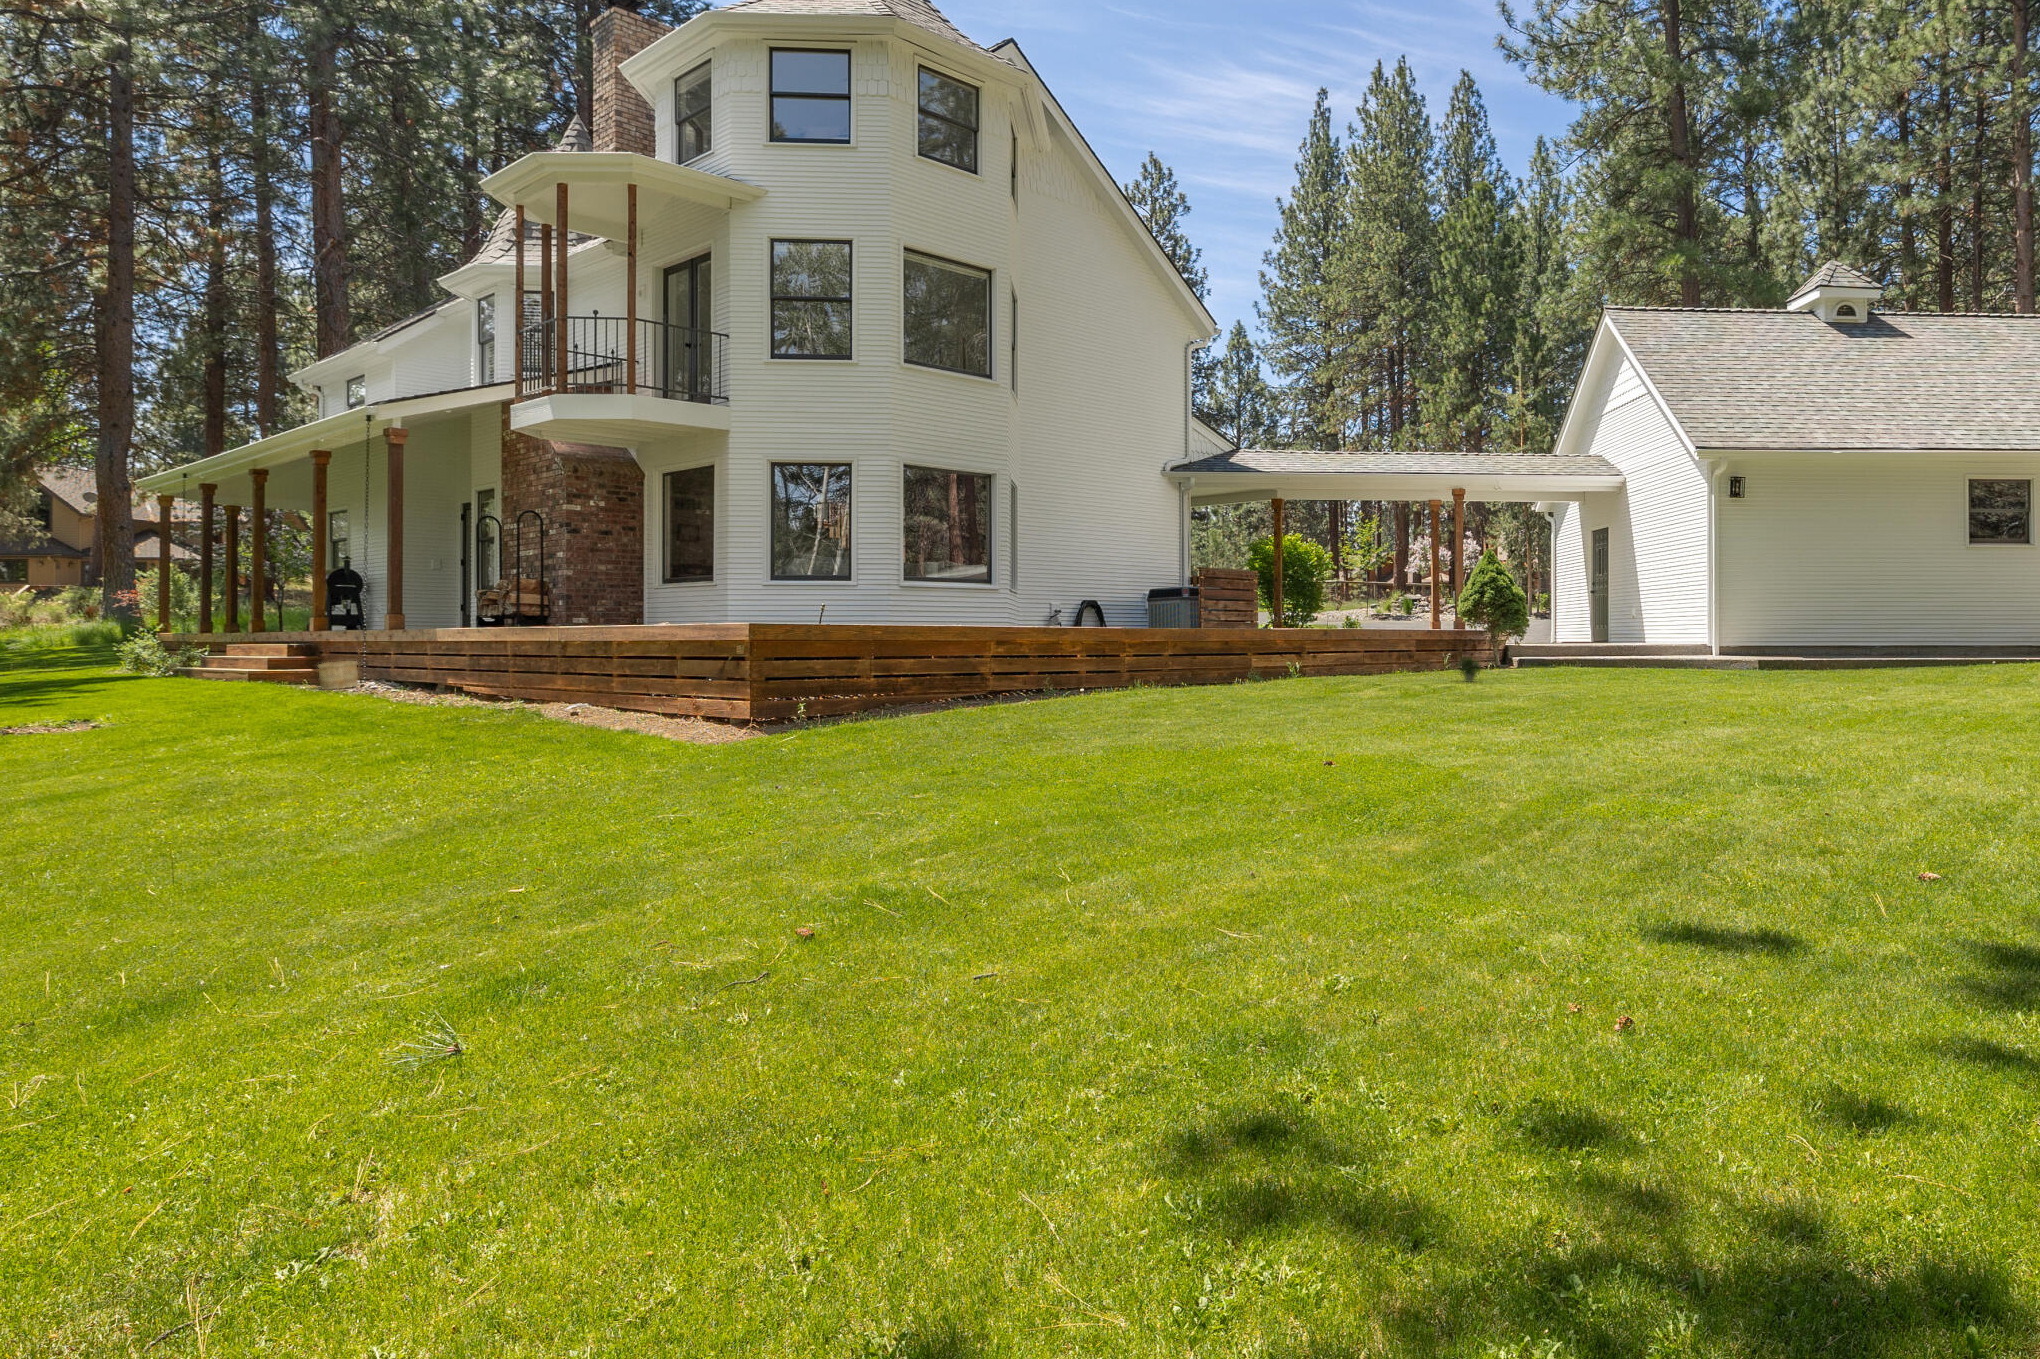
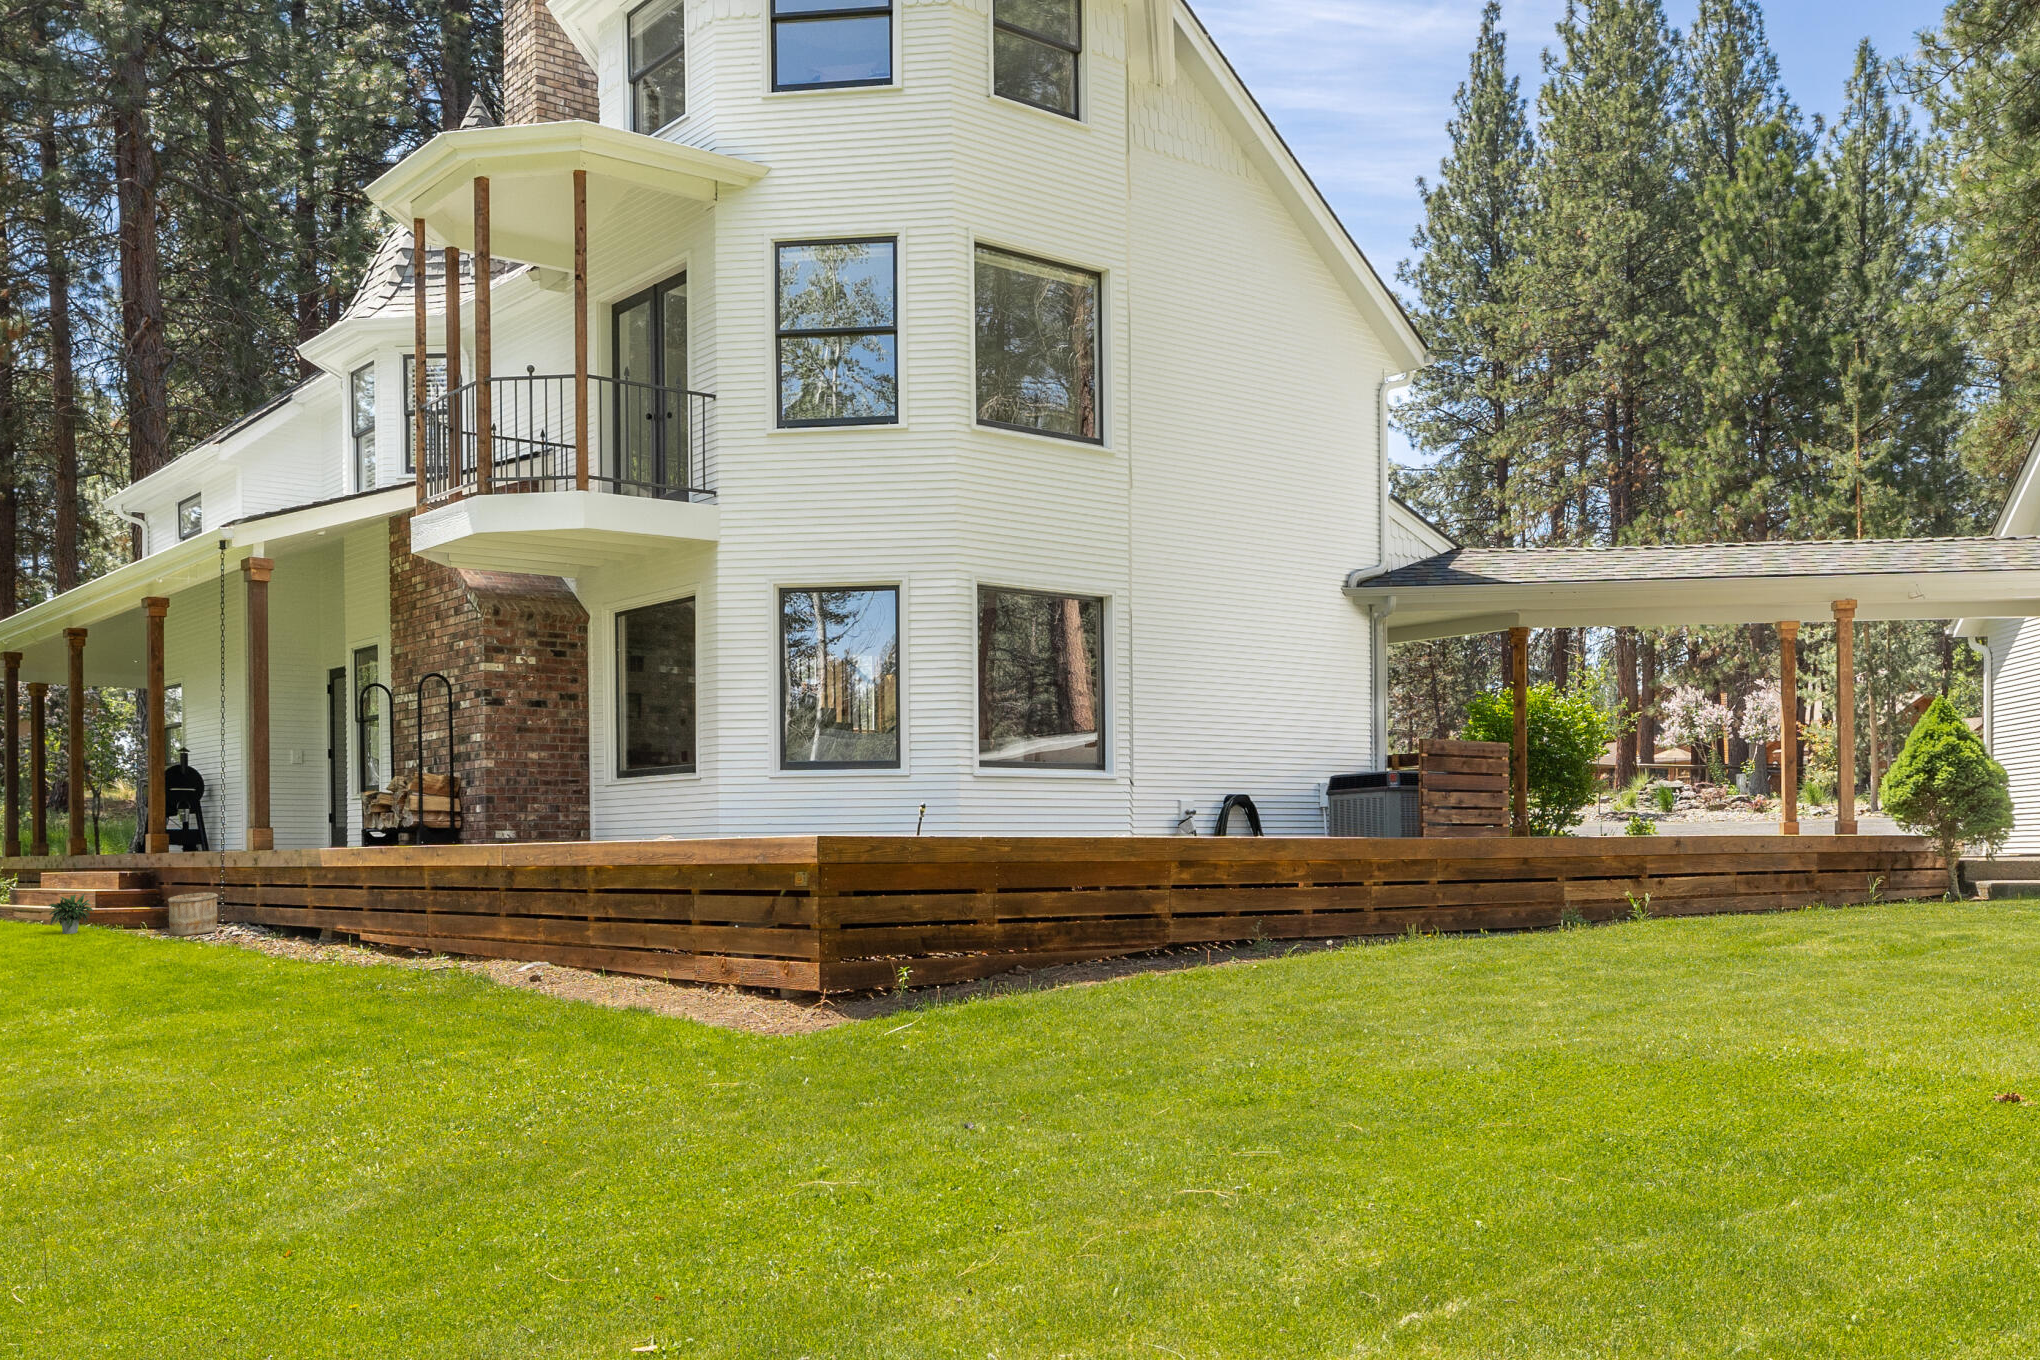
potted plant: present [1457,657,1481,682] -> present [49,895,99,934]

